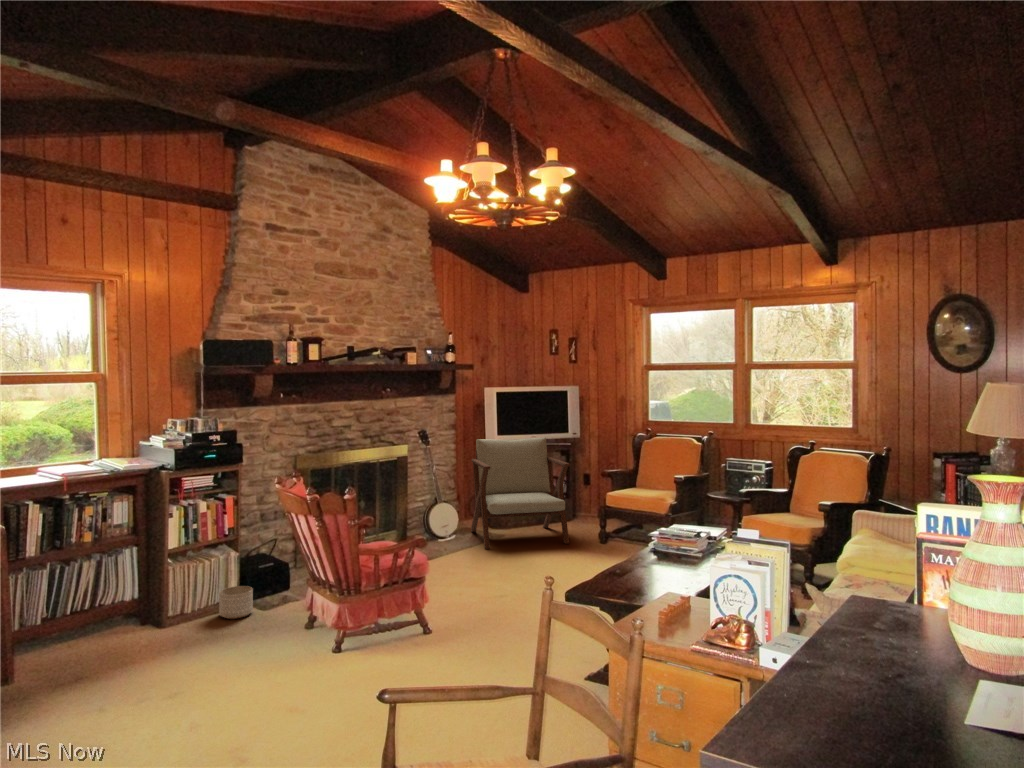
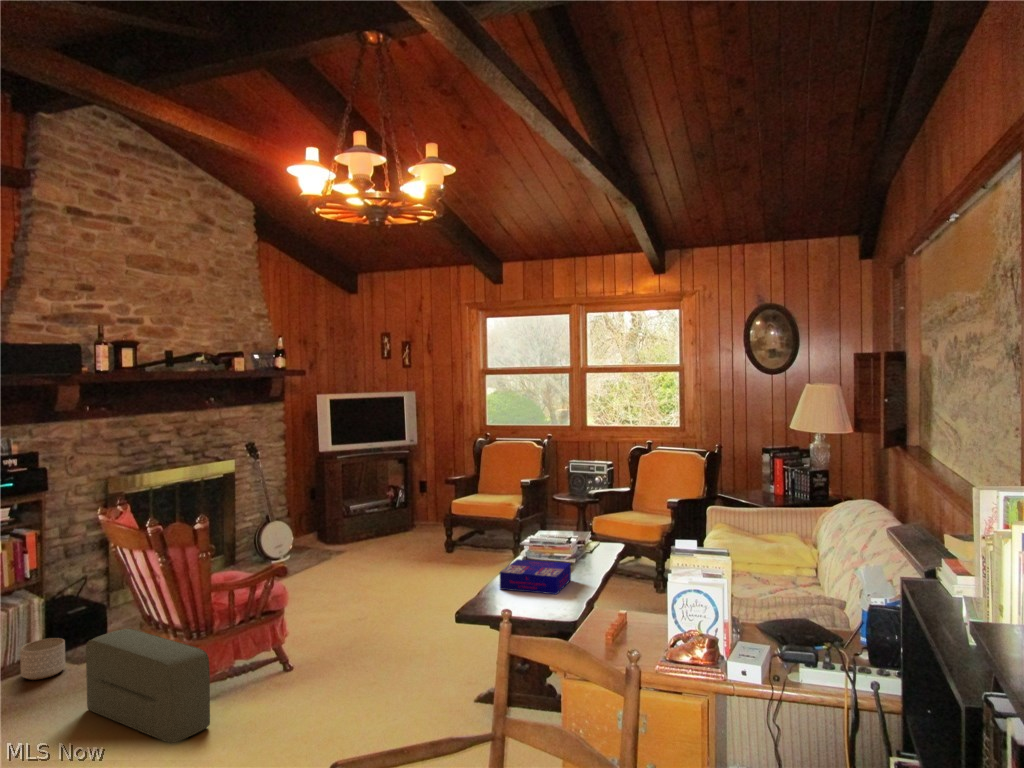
lounge chair: present [471,437,570,549] -> none [306,446,417,568]
board game: none [615,550,691,587] -> present [500,559,571,594]
pouf: none [260,583,349,684] -> present [86,629,210,743]

